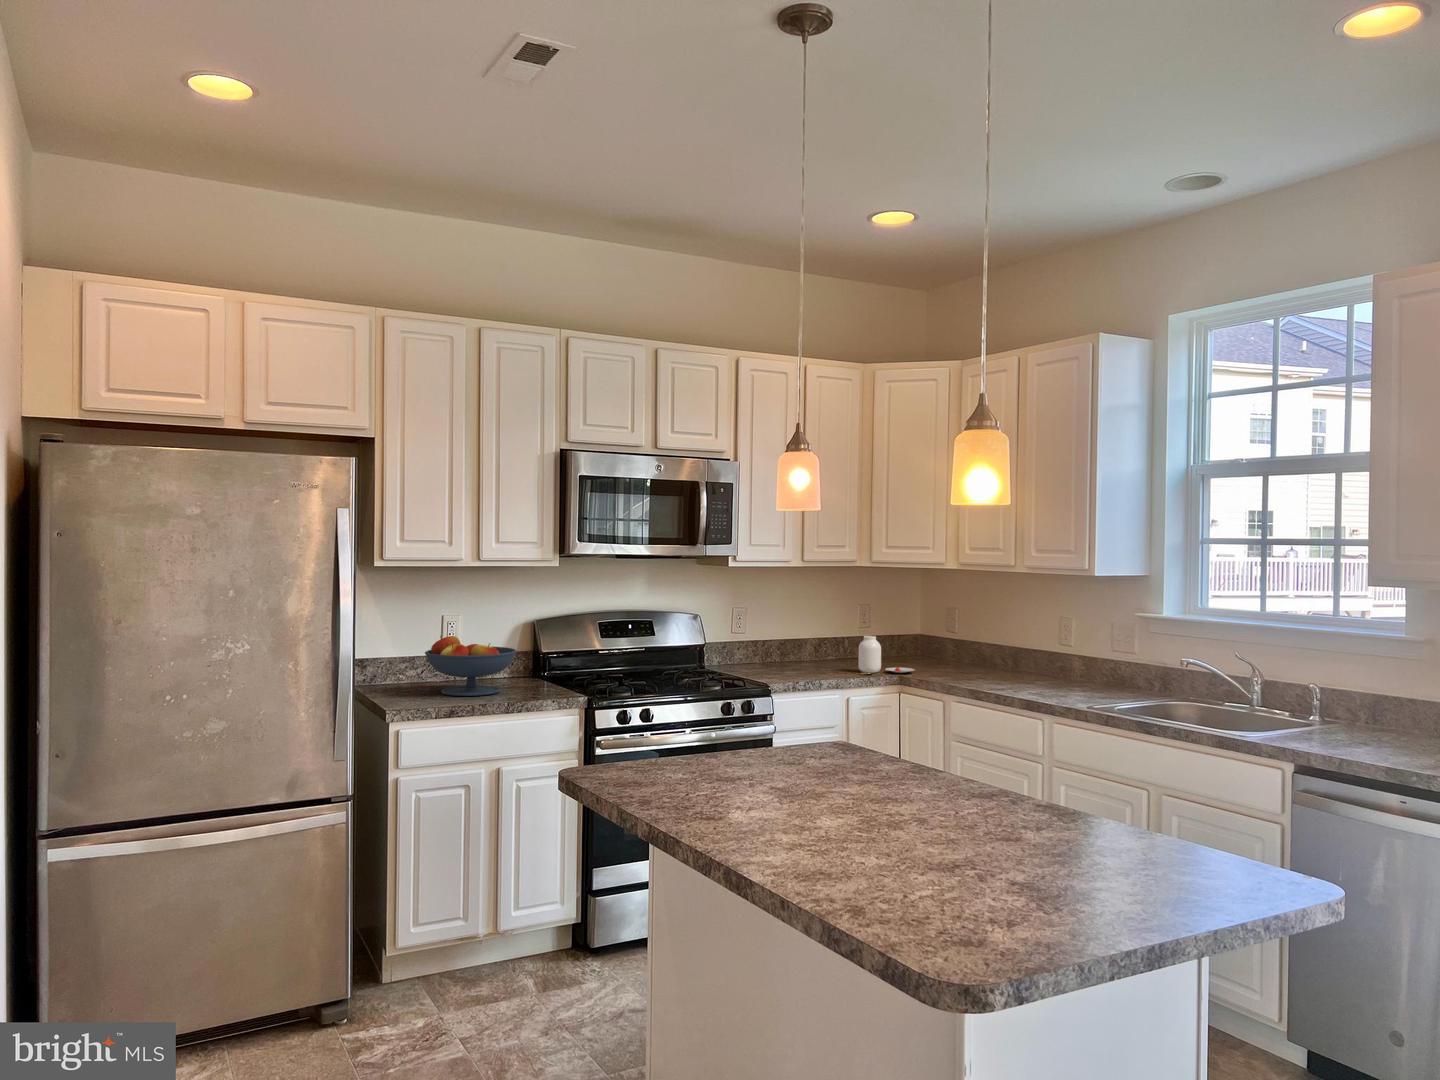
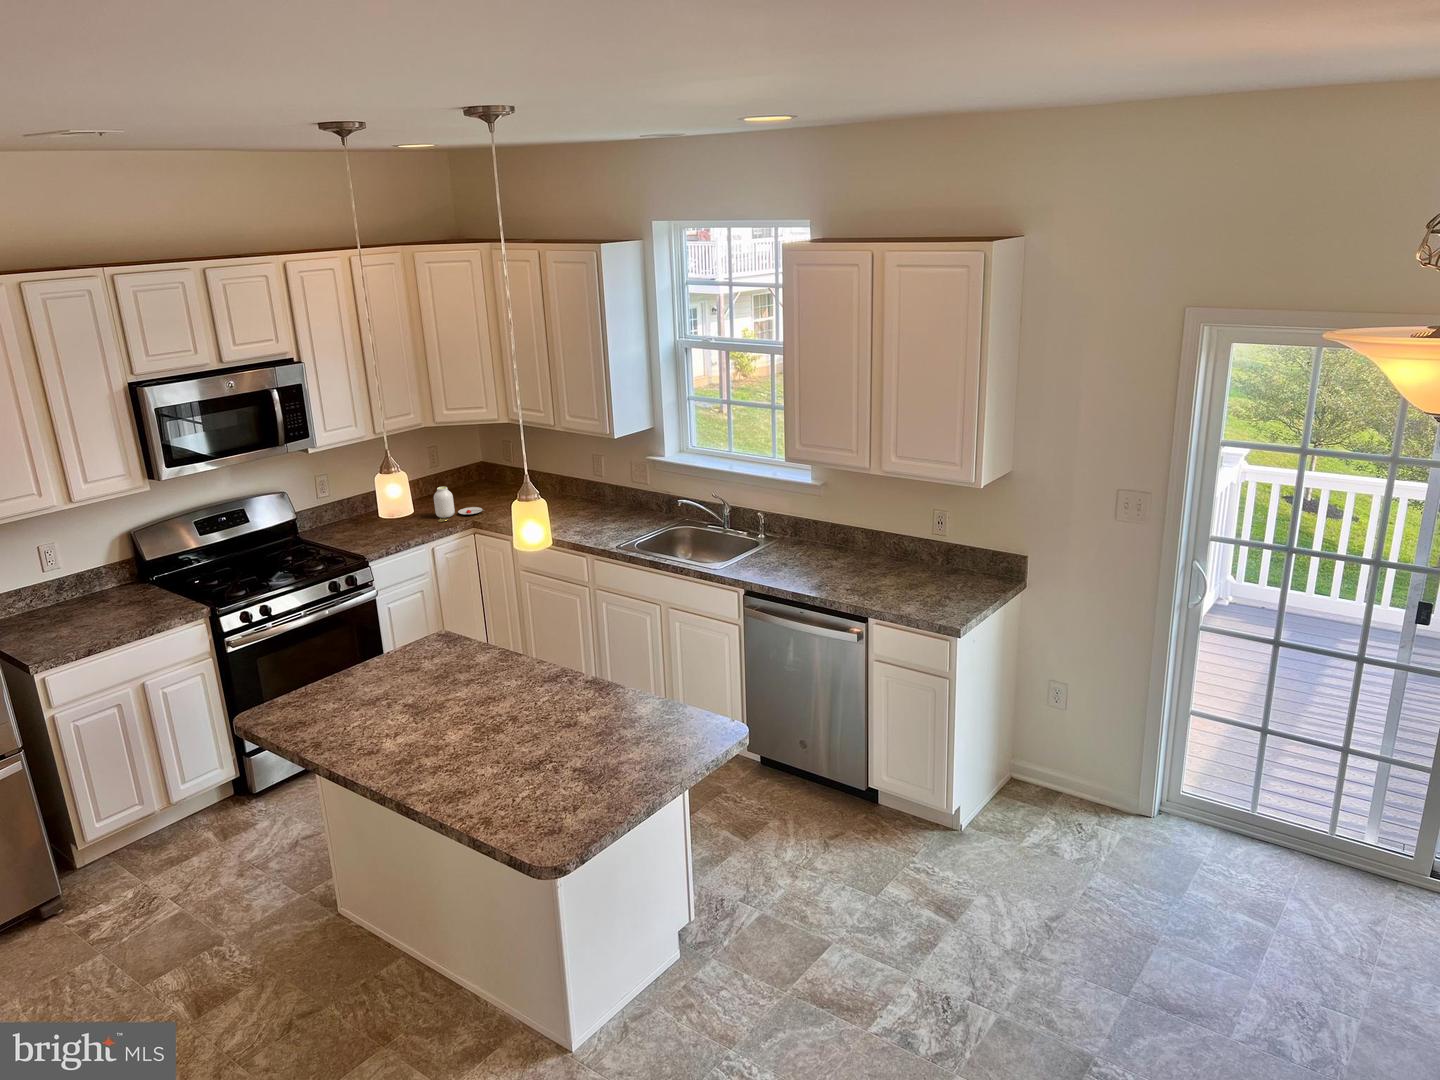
fruit bowl: present [425,636,517,696] -> none [36,569,129,627]

